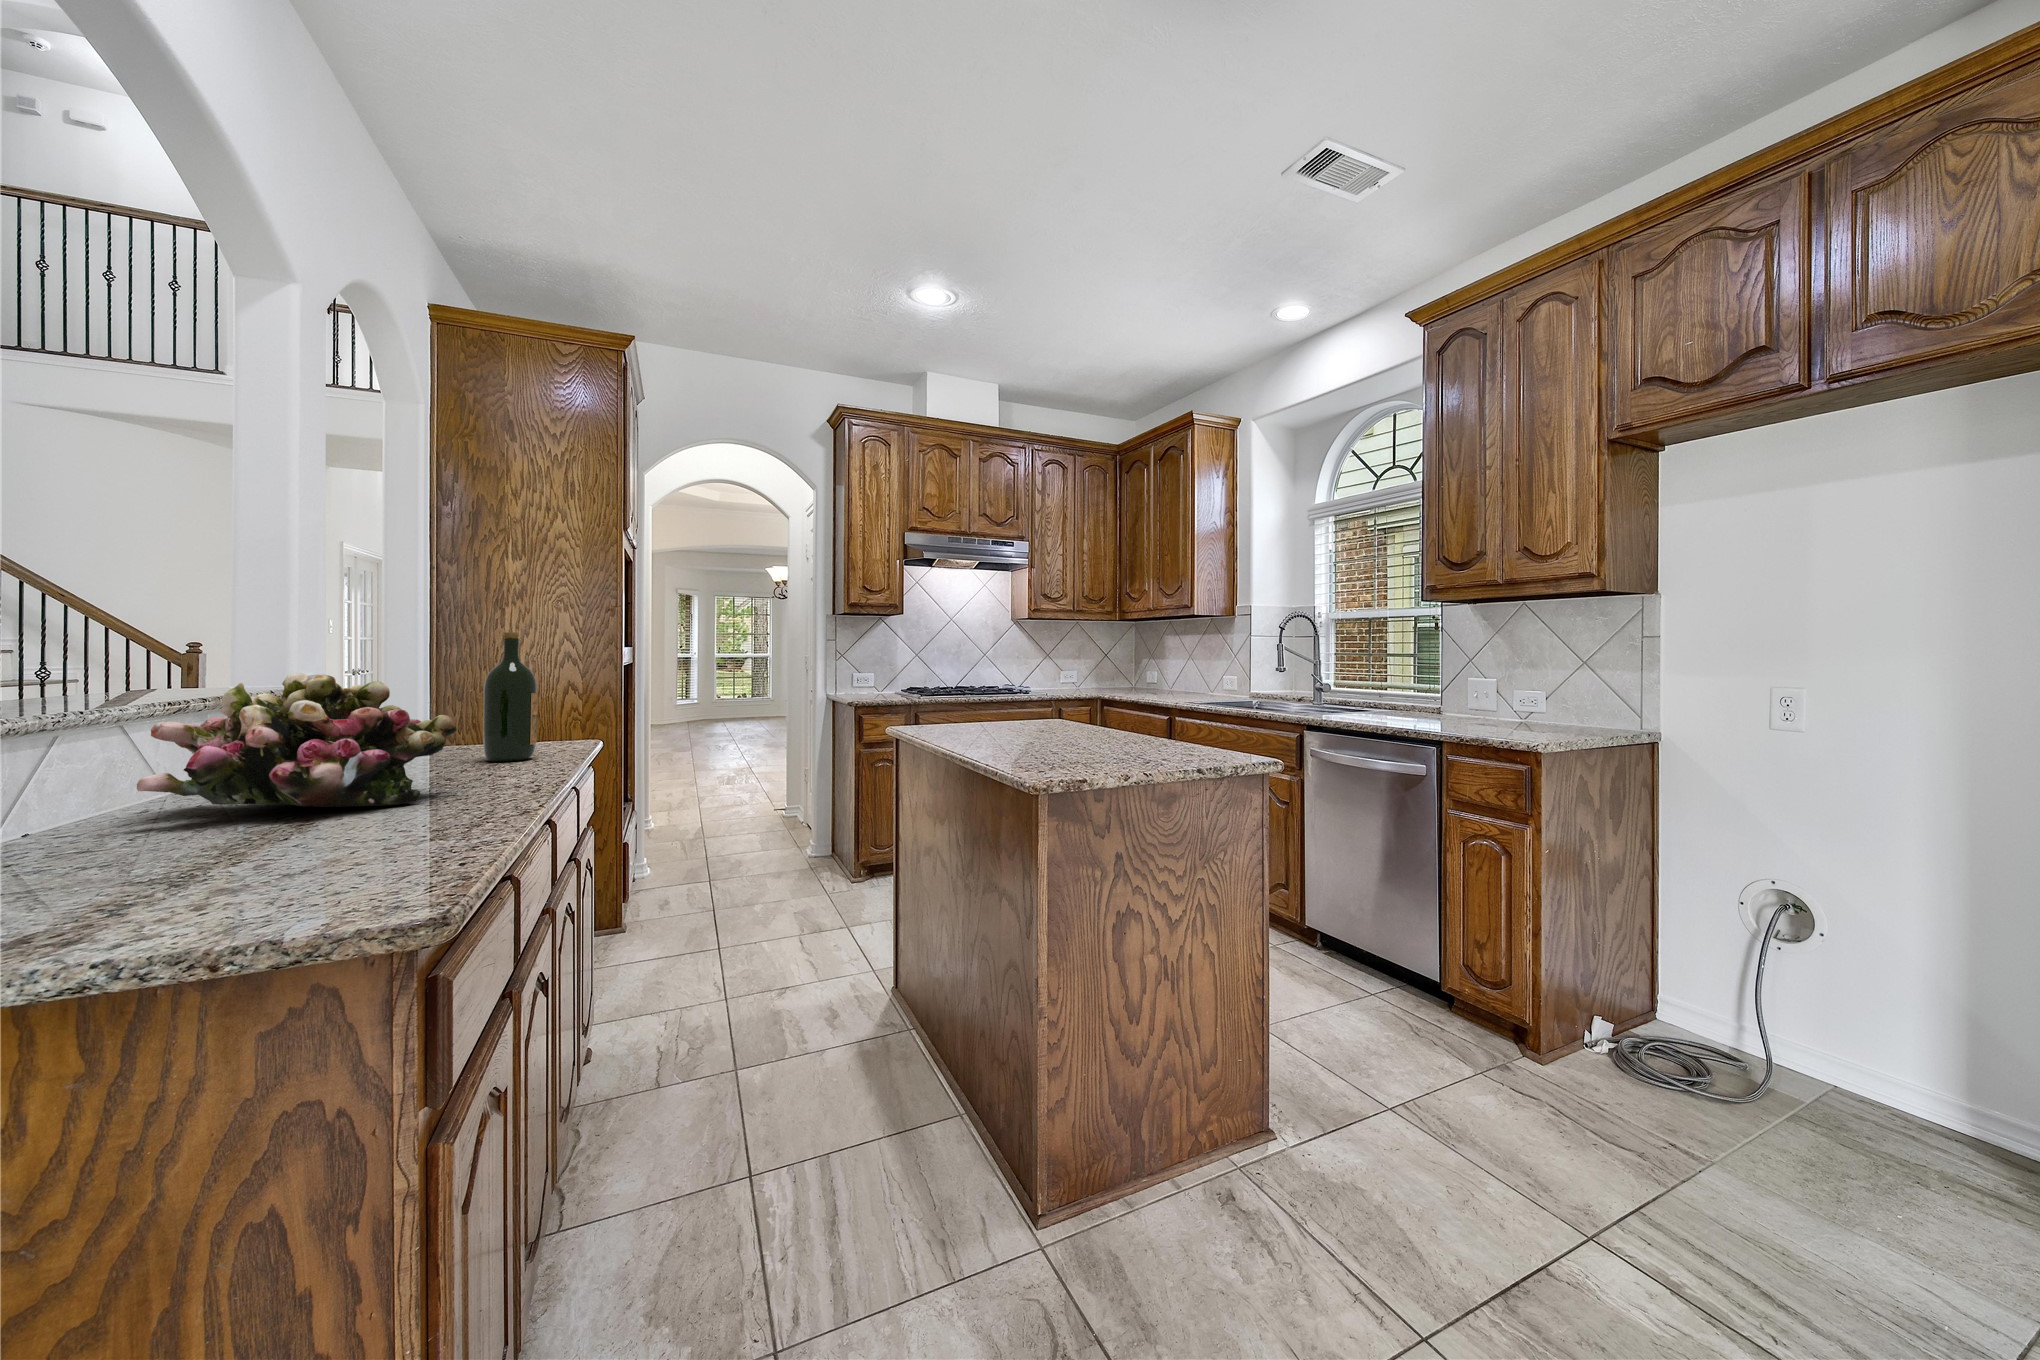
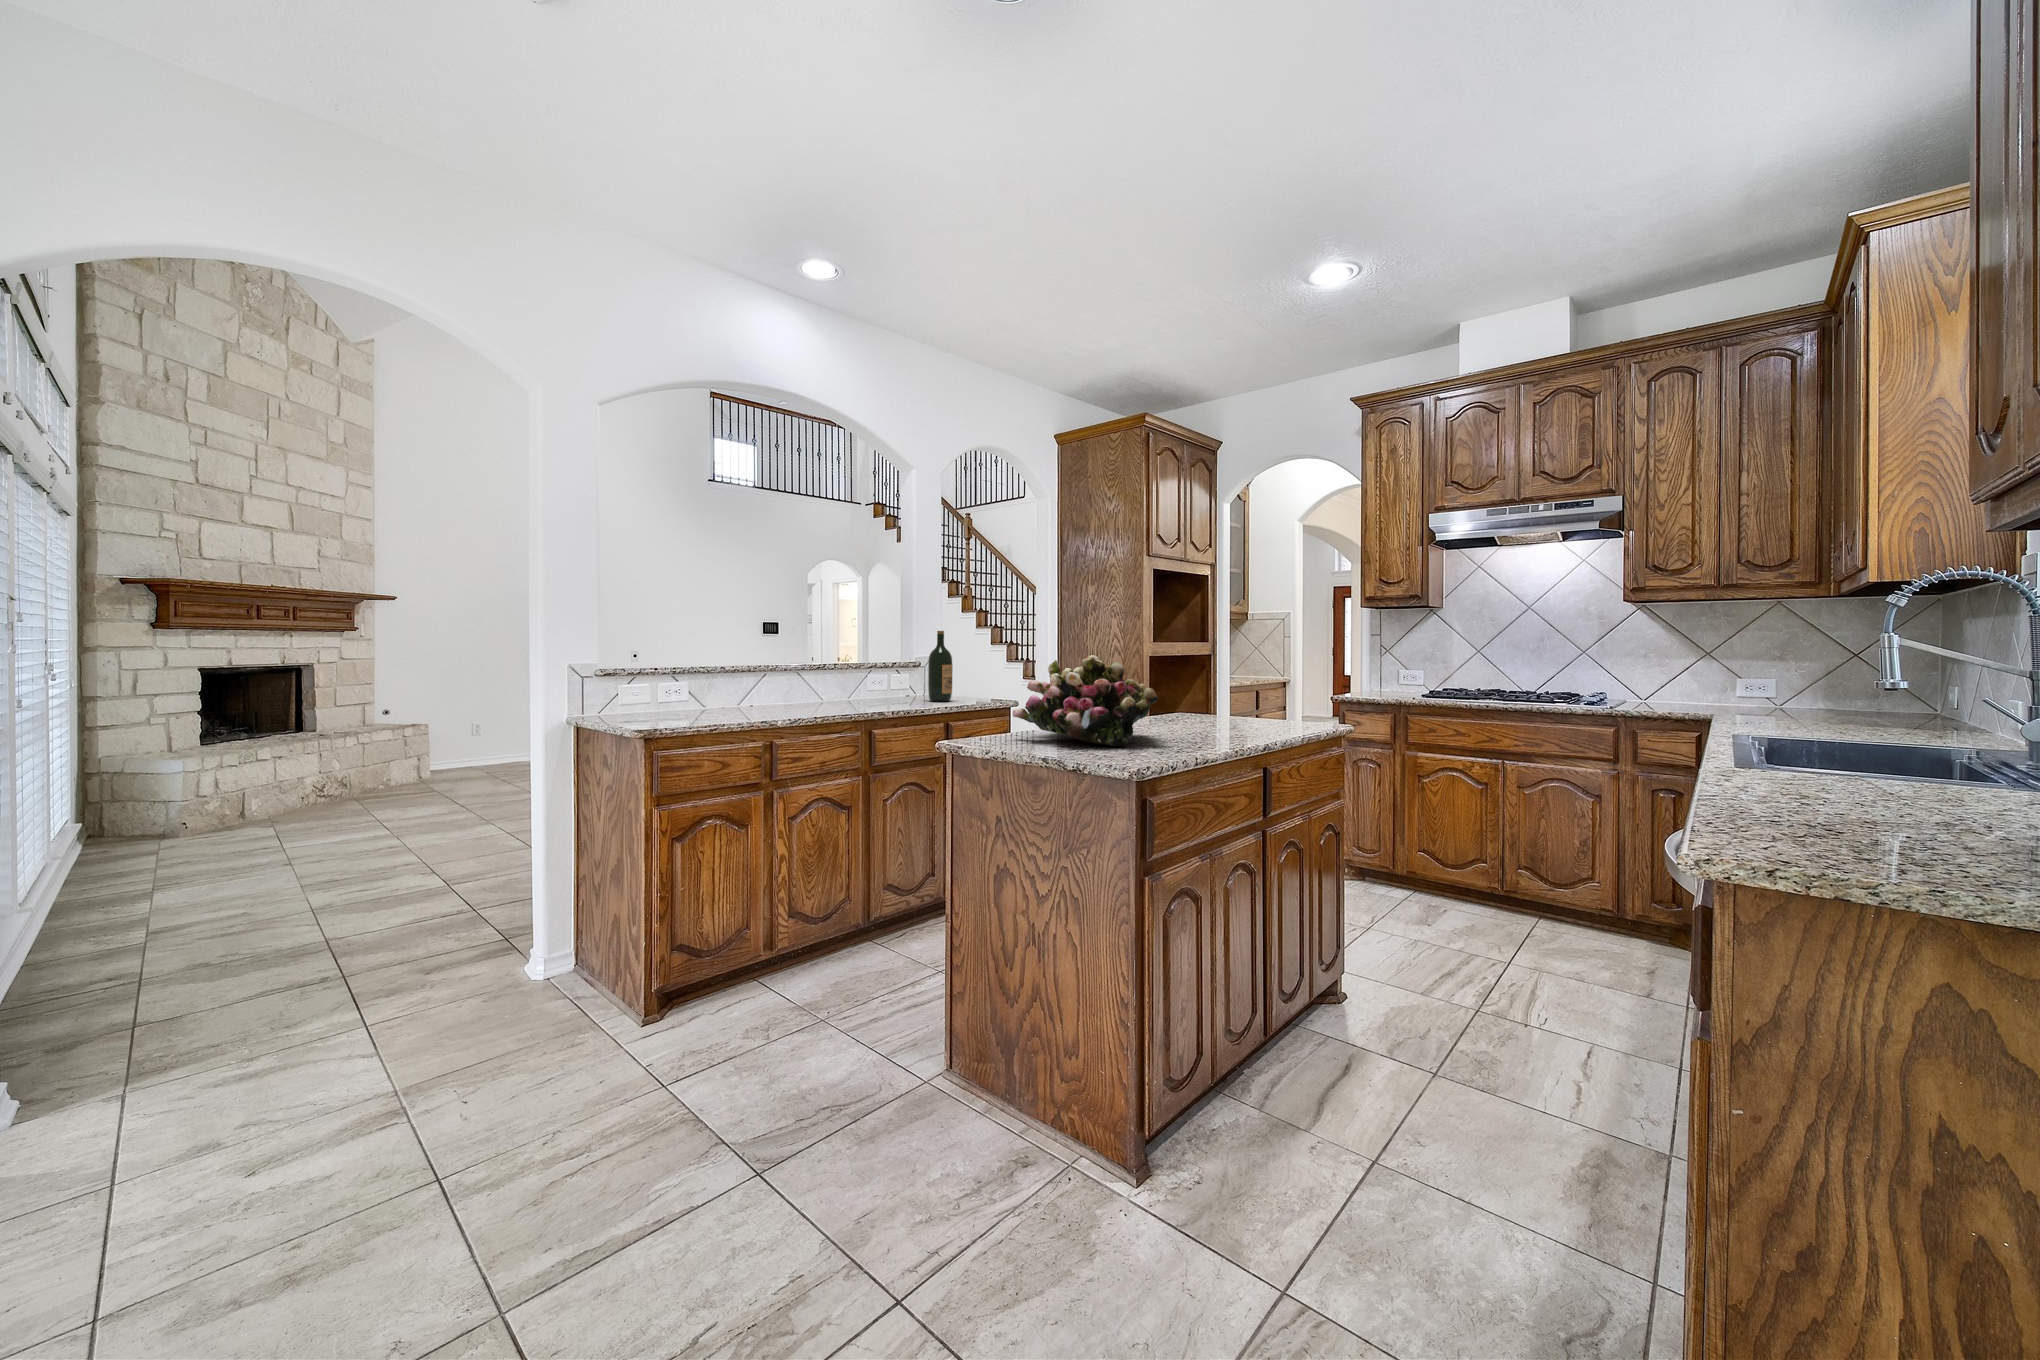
flower arrangement: present [137,673,457,807] -> present [1013,655,1158,746]

